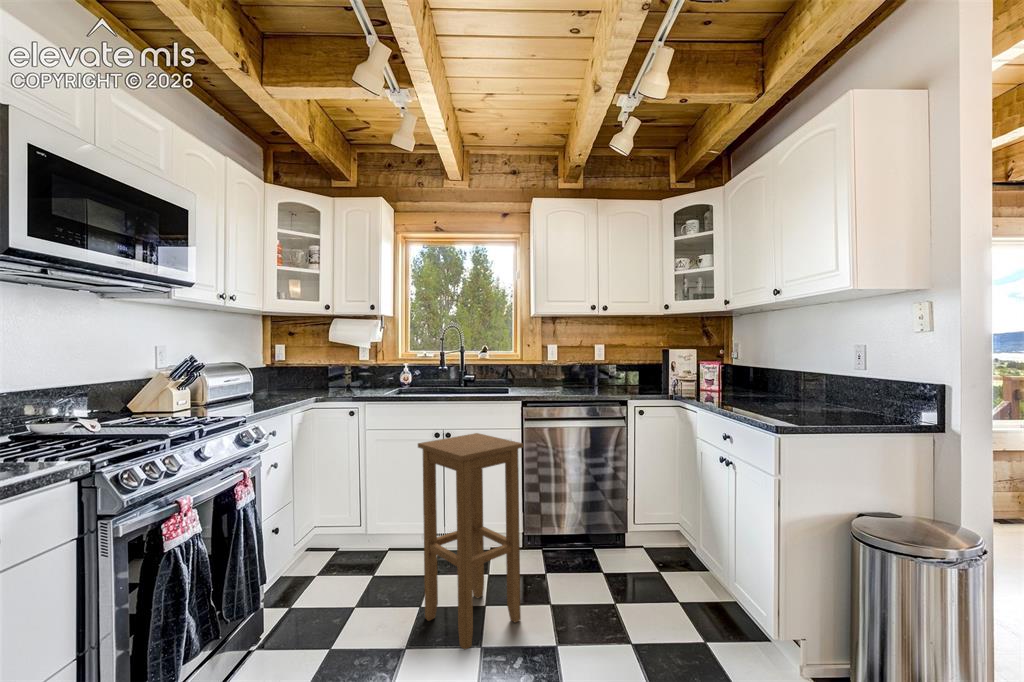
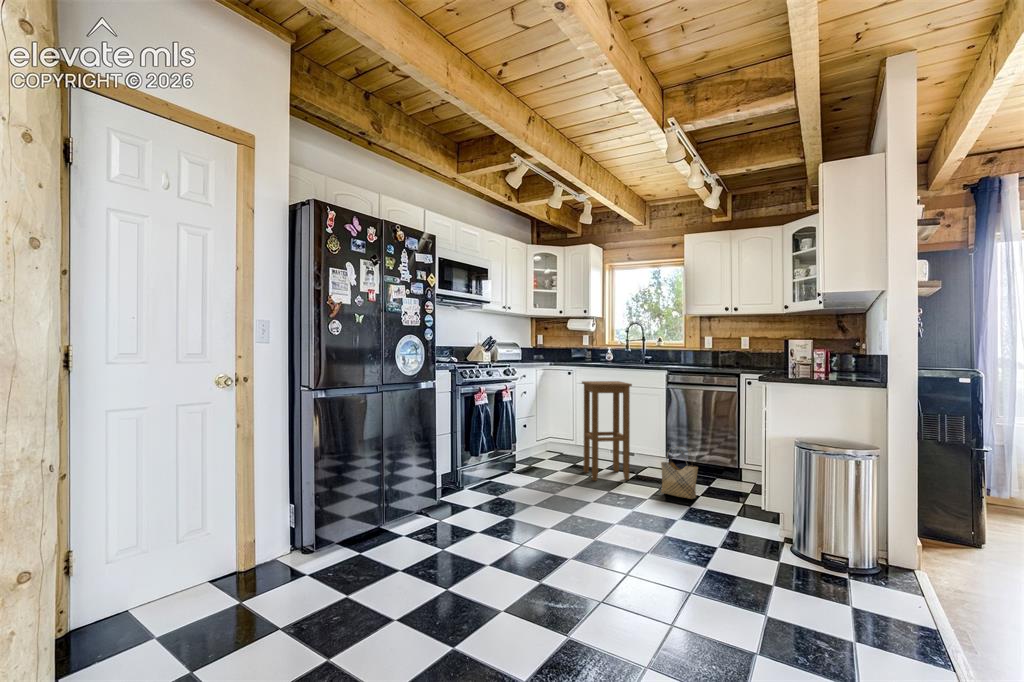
woven basket: none [604,553,672,658] -> present [661,462,698,499]

